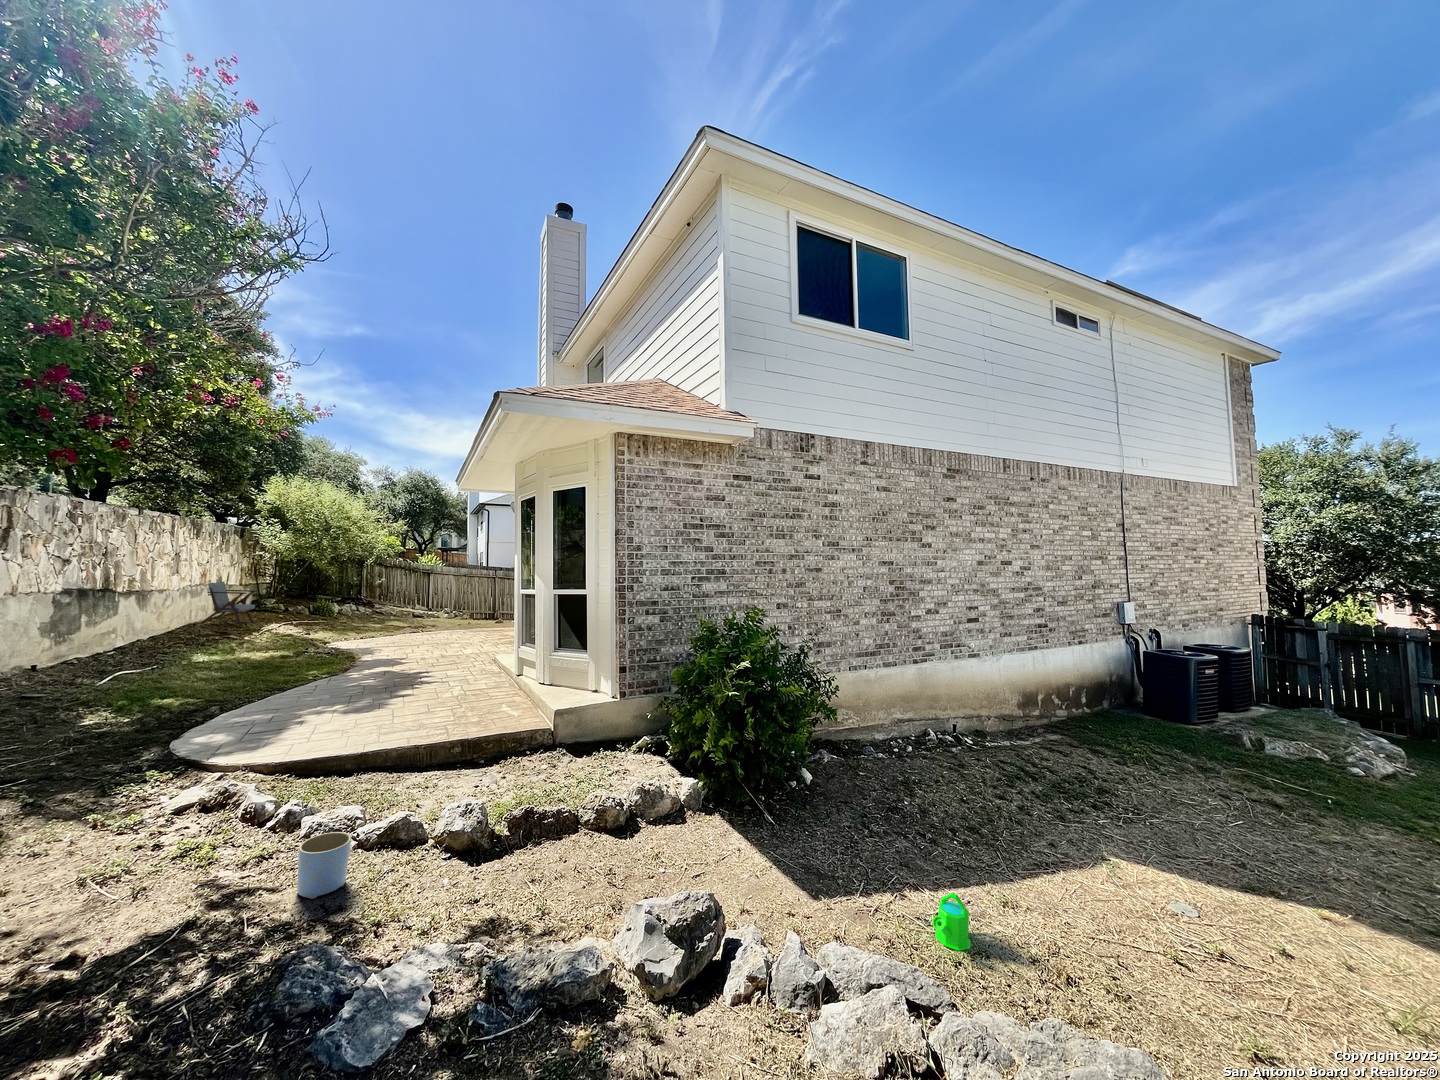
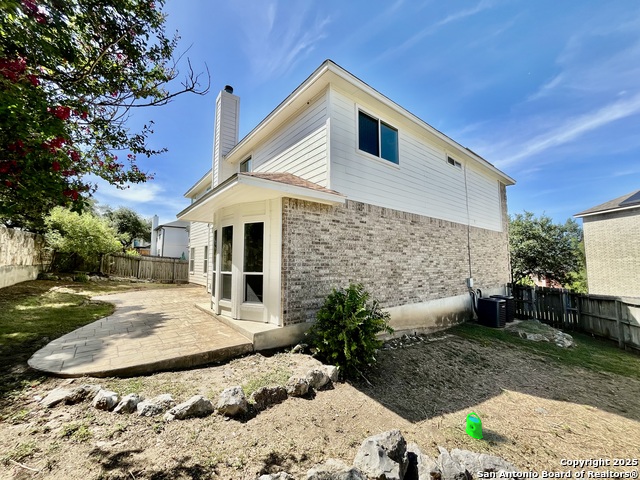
lounge chair: present [201,581,257,626] -> none [8,264,47,289]
planter: present [297,832,351,899] -> none [155,412,186,456]

